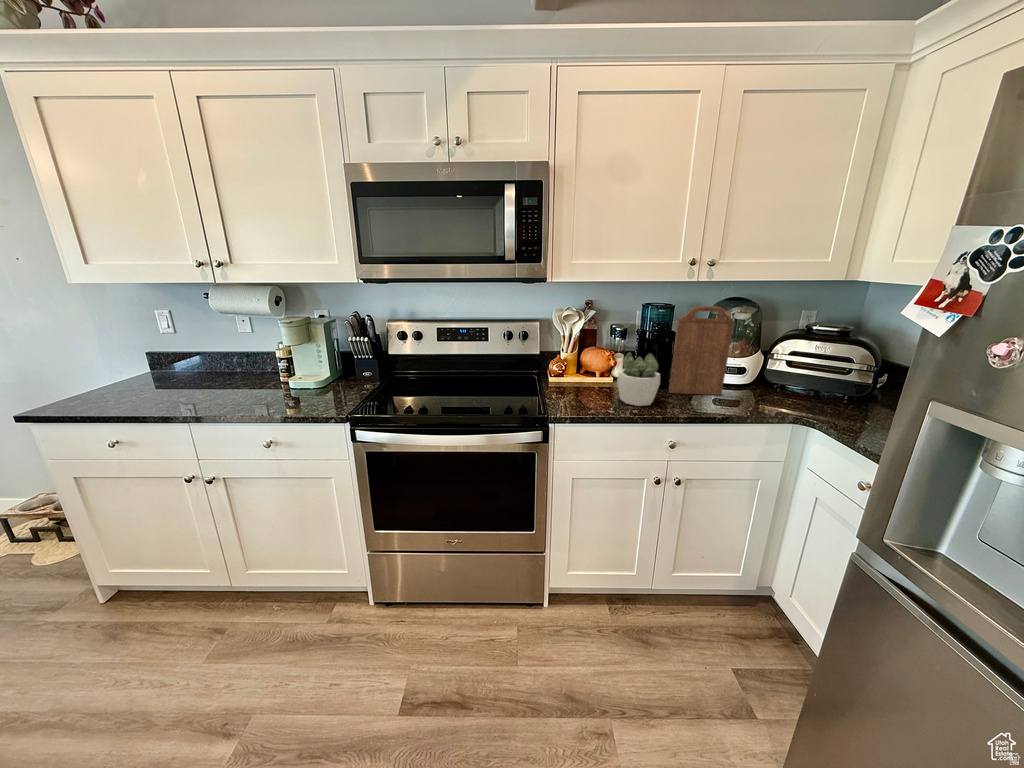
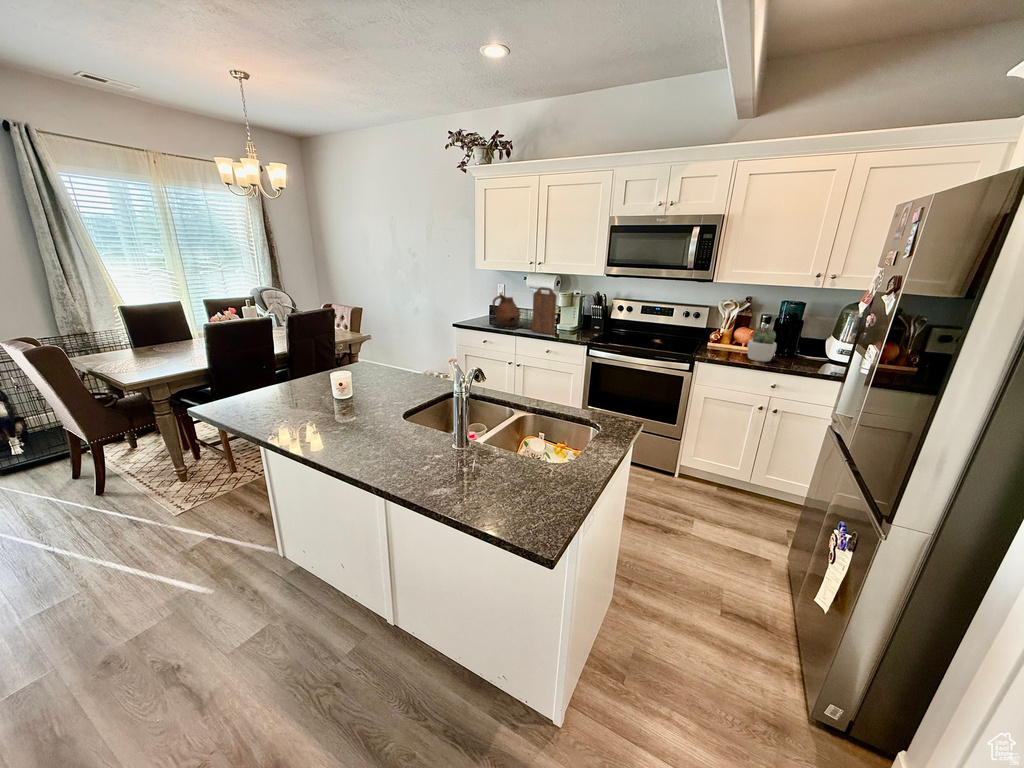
cutting board: present [669,306,734,395] -> present [532,287,557,335]
ceramic pitcher: none [119,331,218,407] -> present [493,293,523,329]

